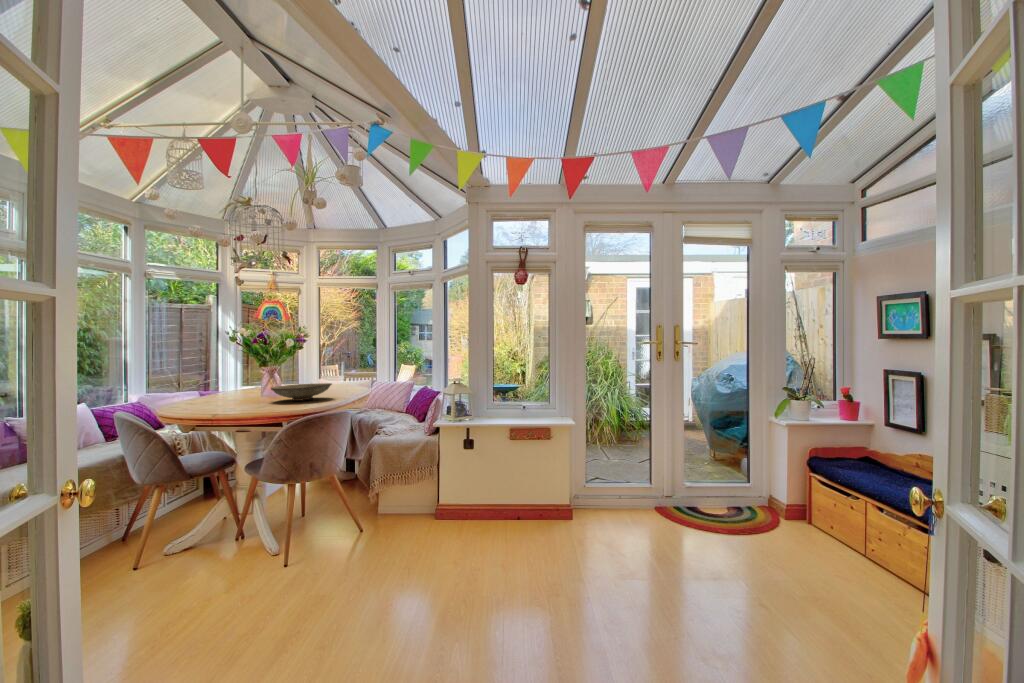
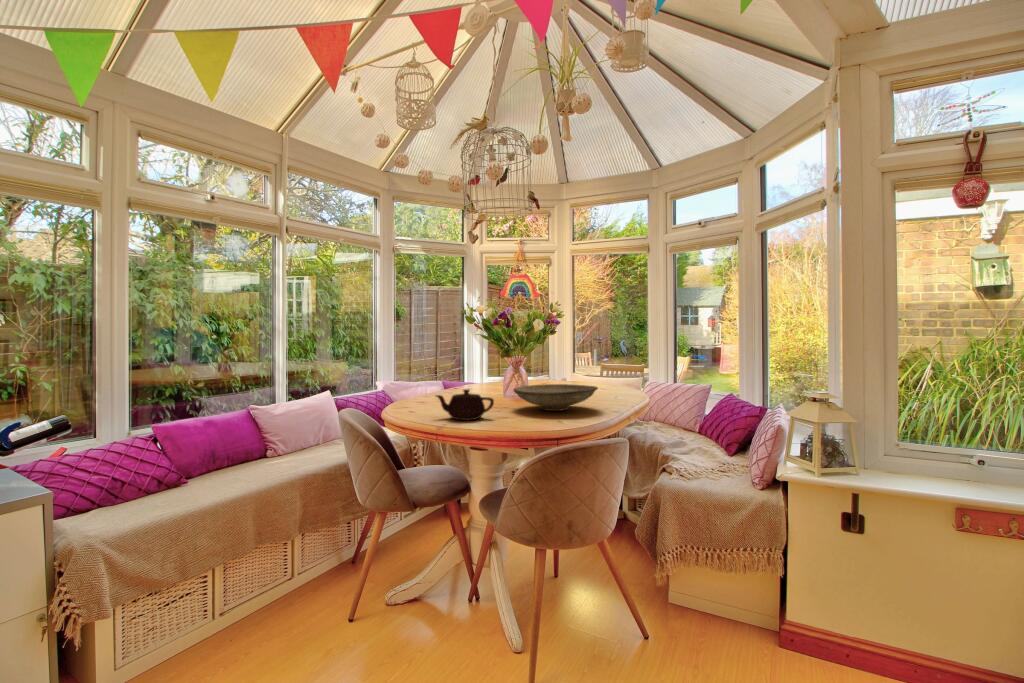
teapot: none [209,389,257,410] -> present [436,389,494,420]

